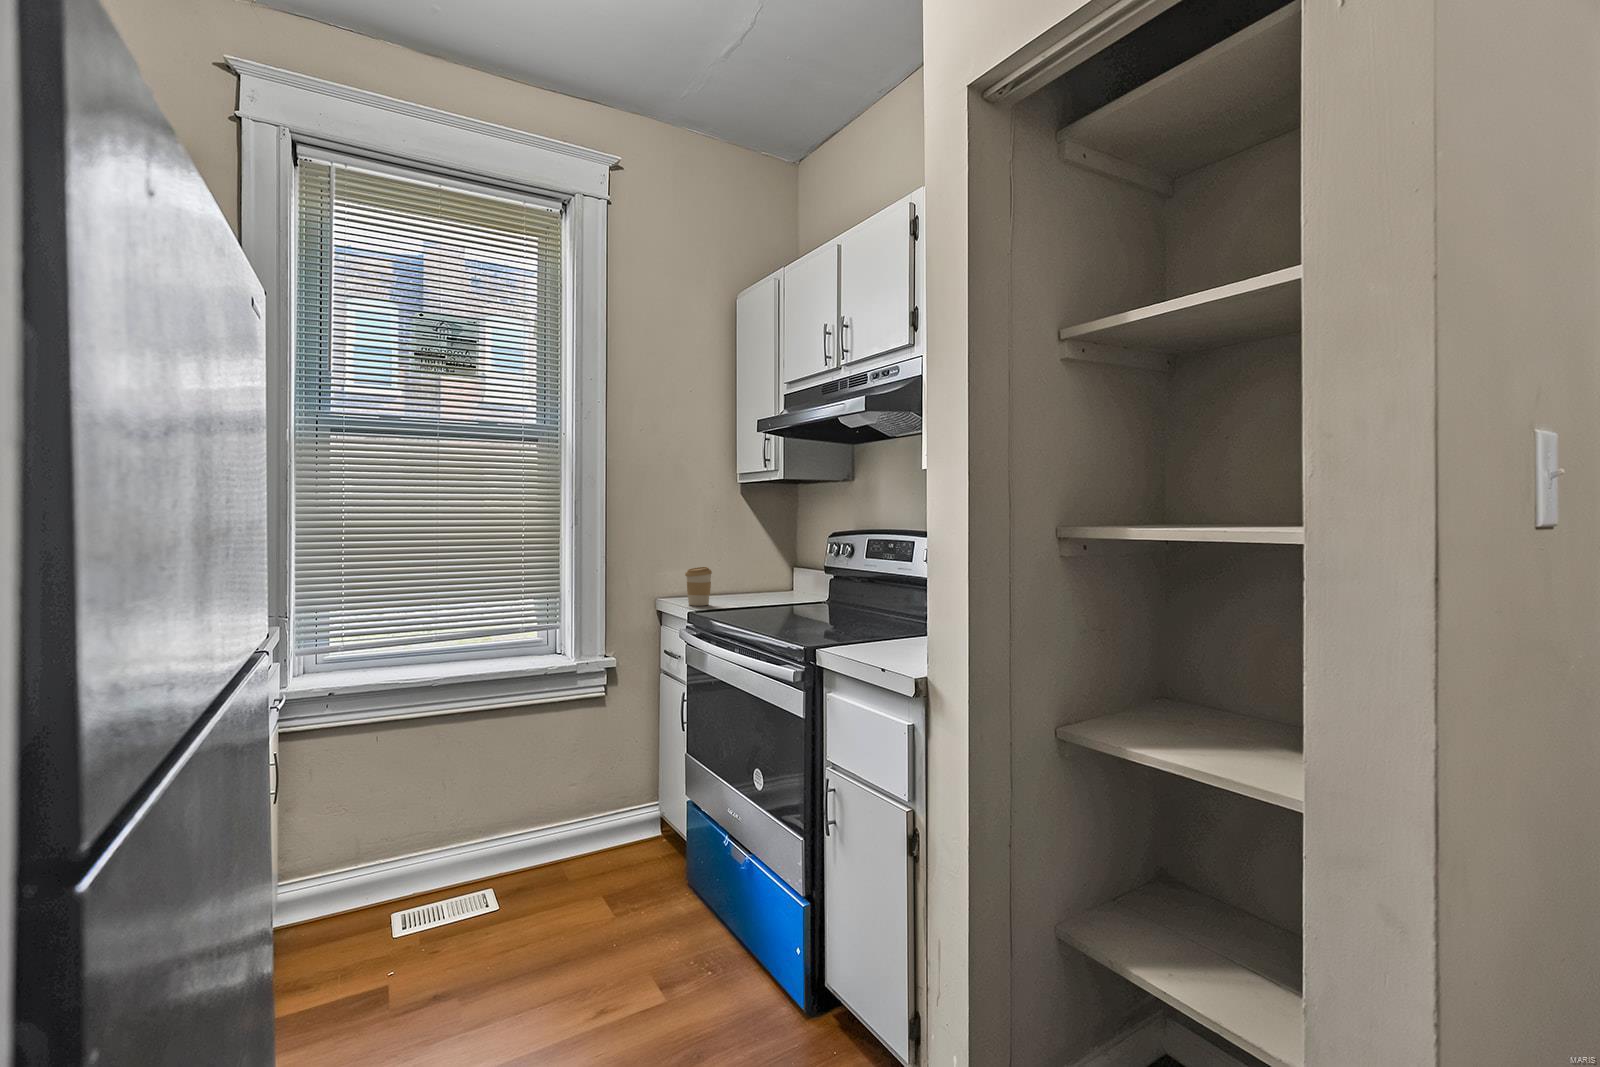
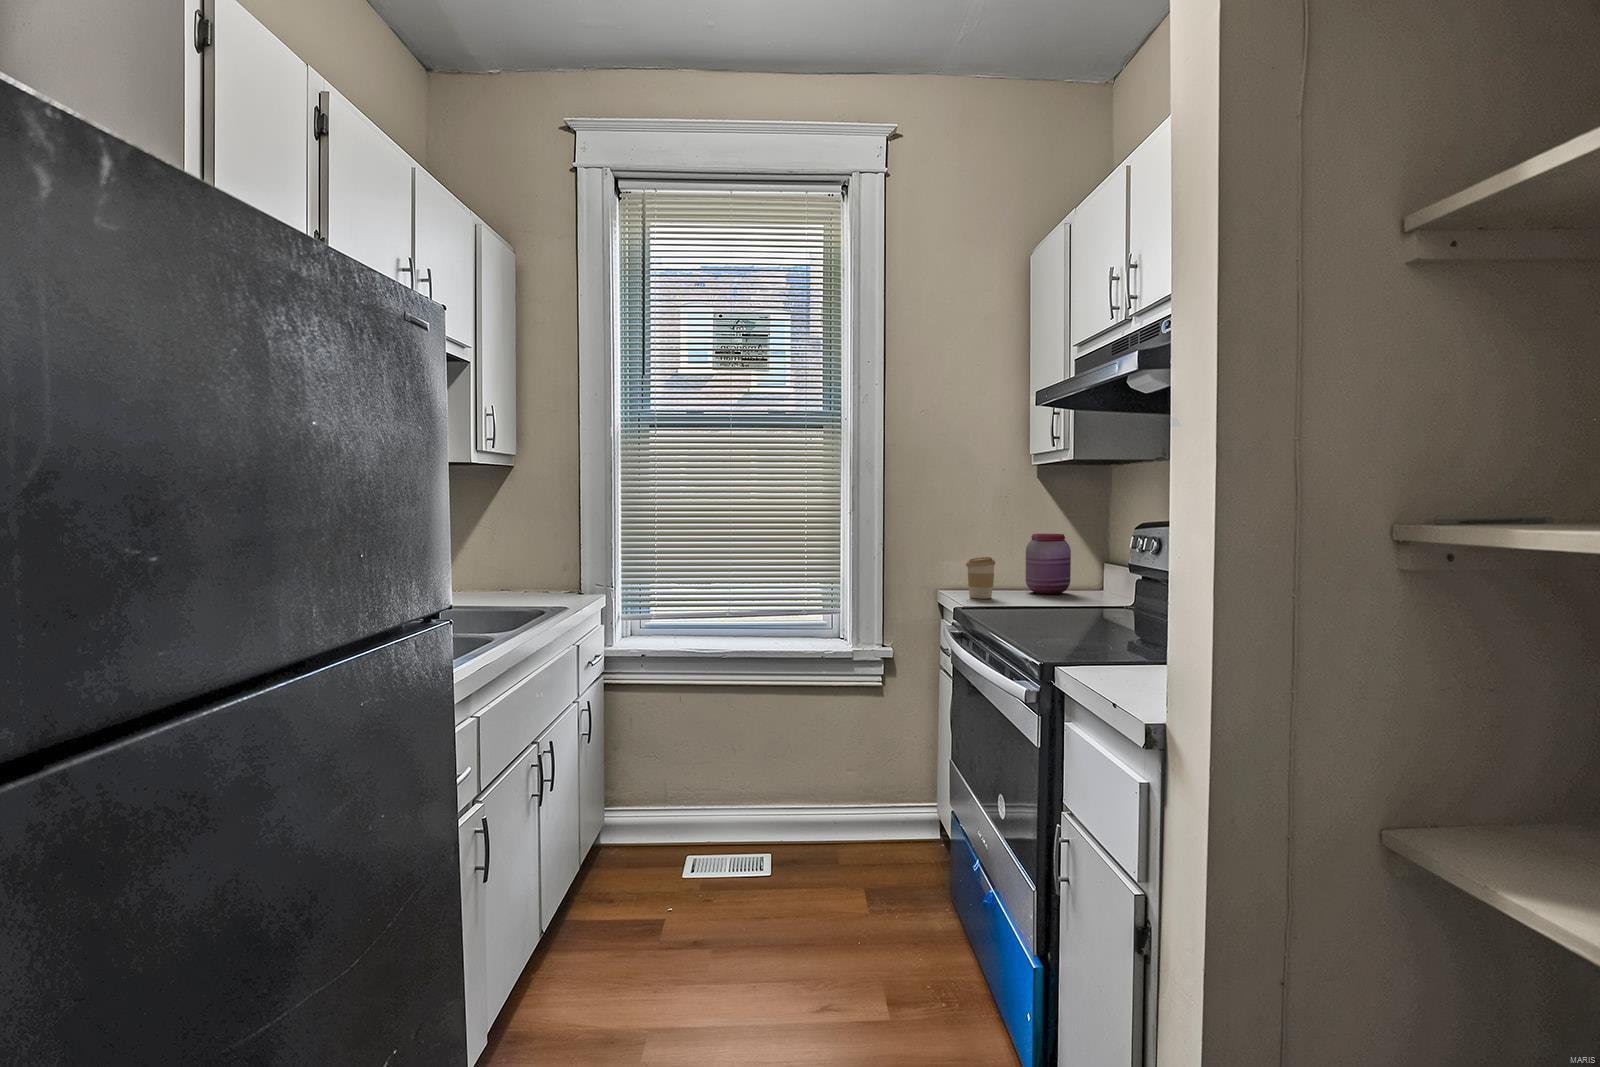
jar: none [731,544,771,599] -> present [1026,534,1071,594]

